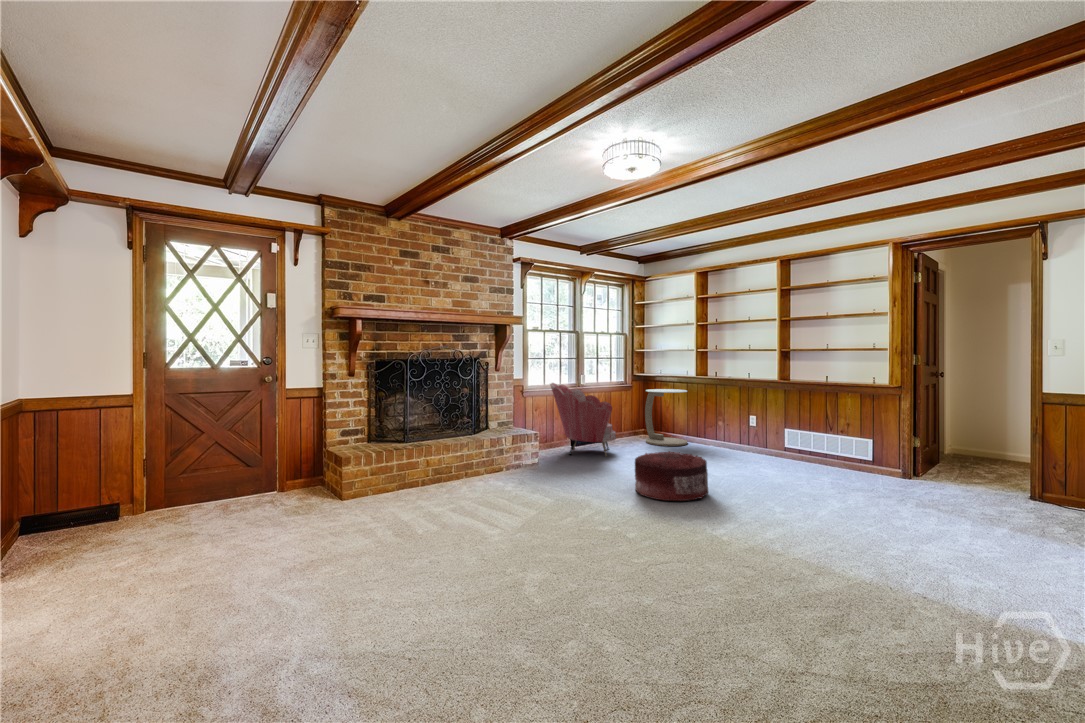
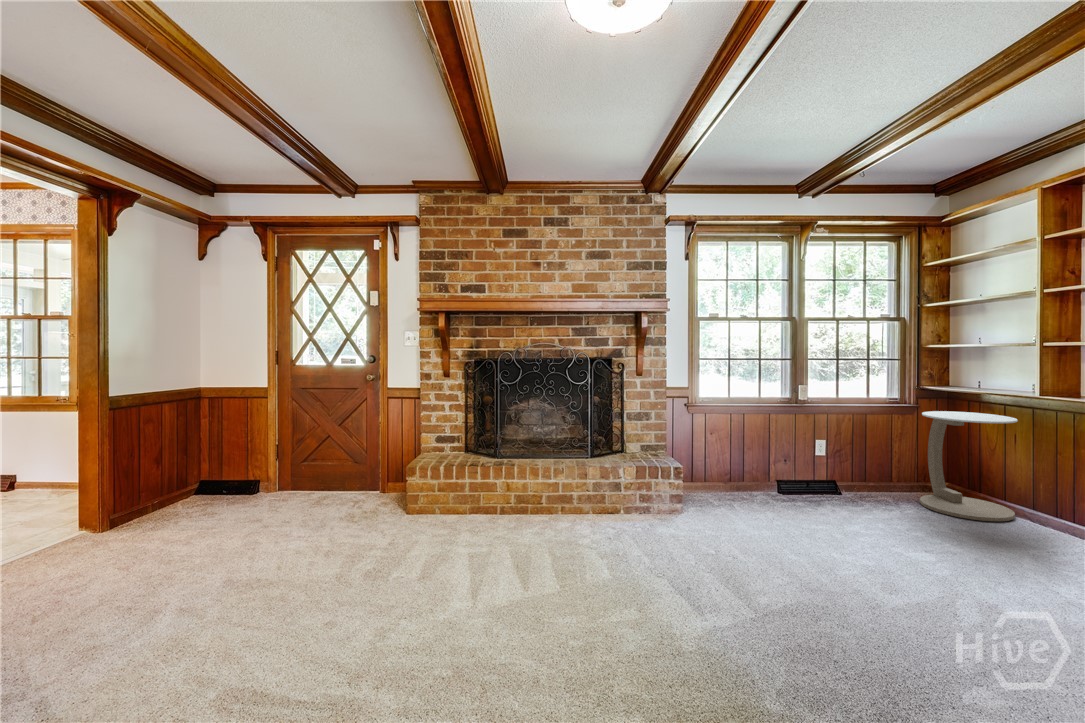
armchair: present [550,383,616,457] -> none [722,392,840,518]
pouf: present [635,451,708,501] -> none [744,538,909,674]

